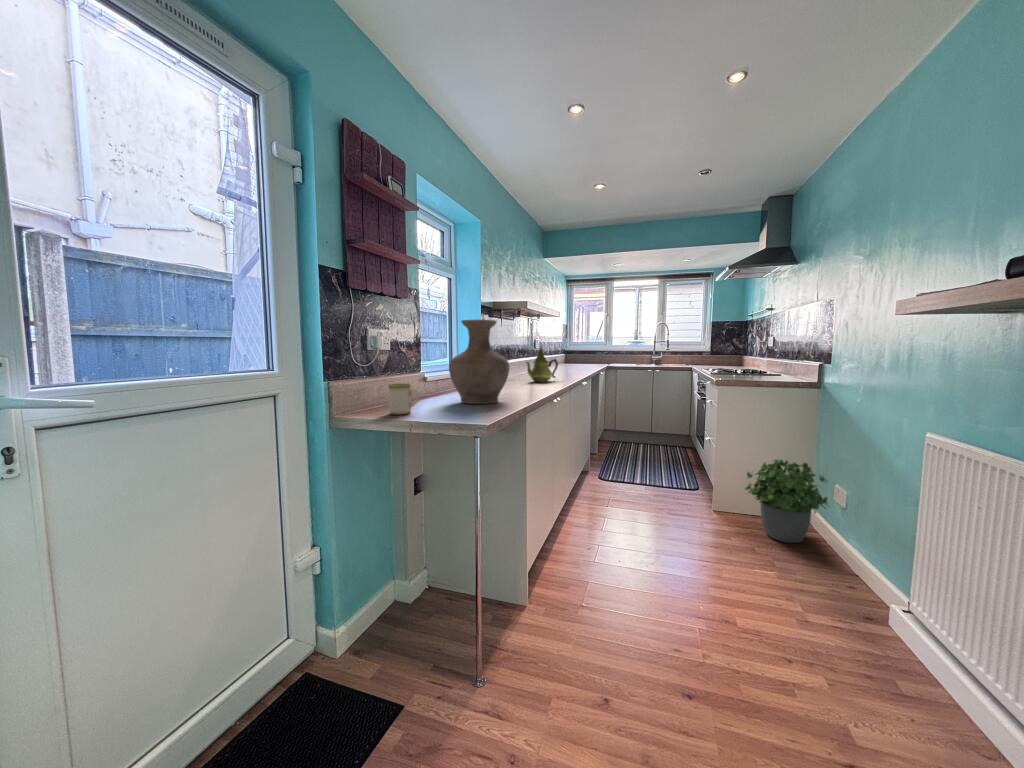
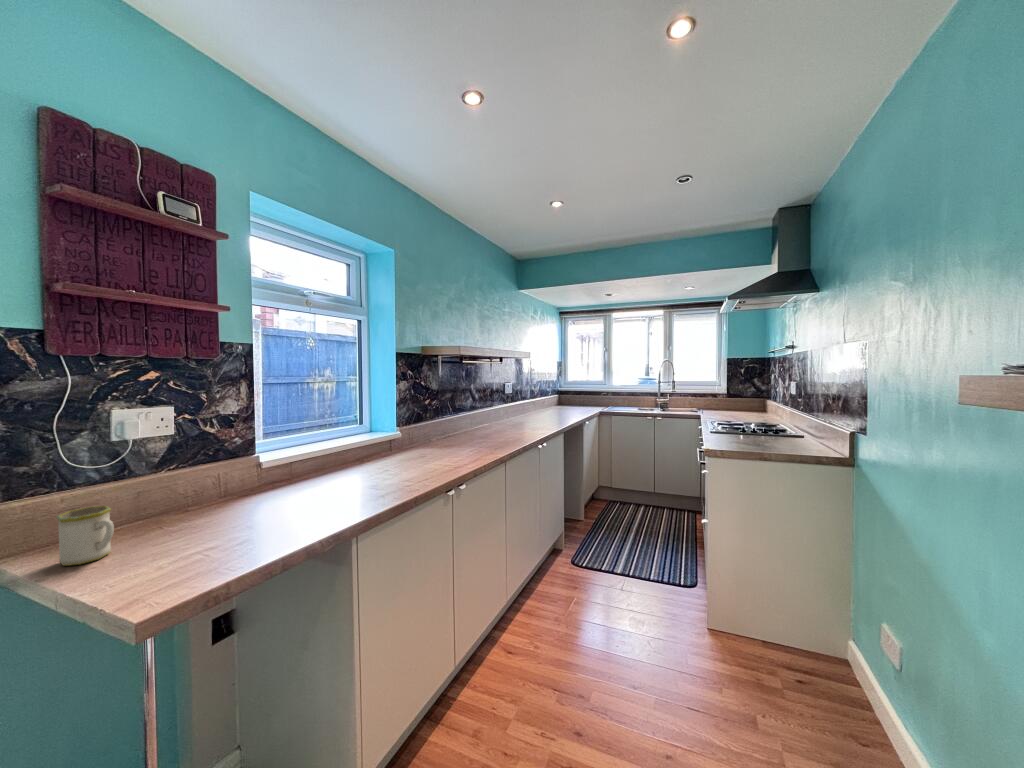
vase: present [449,320,509,404] -> none [221,394,328,527]
teapot: present [526,346,558,382] -> none [438,405,487,454]
potted plant: present [745,459,829,543] -> none [743,573,876,714]

